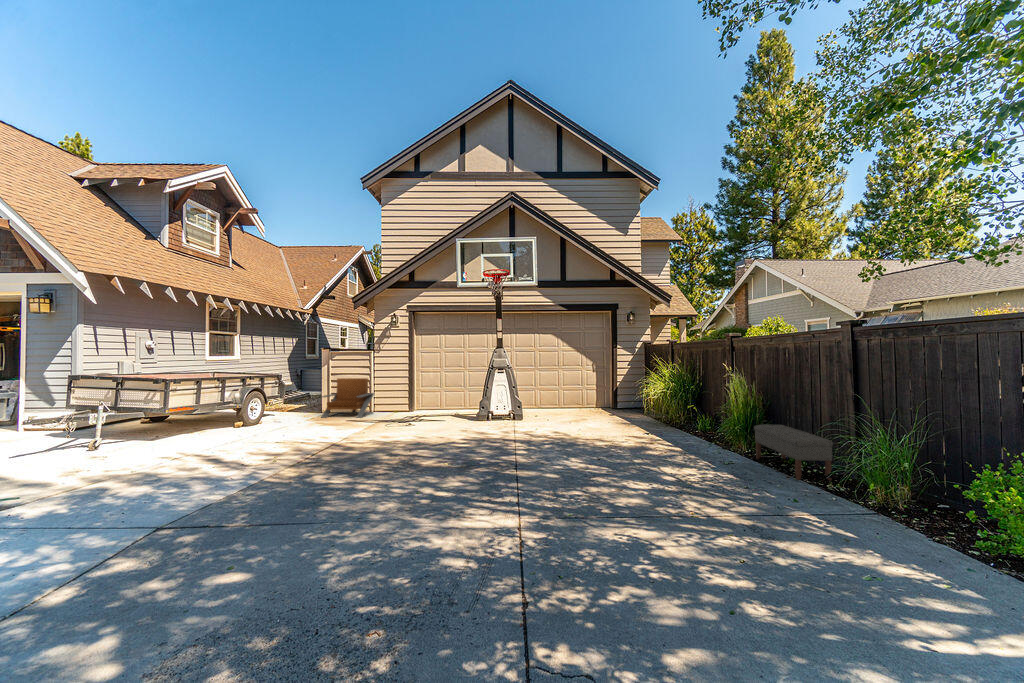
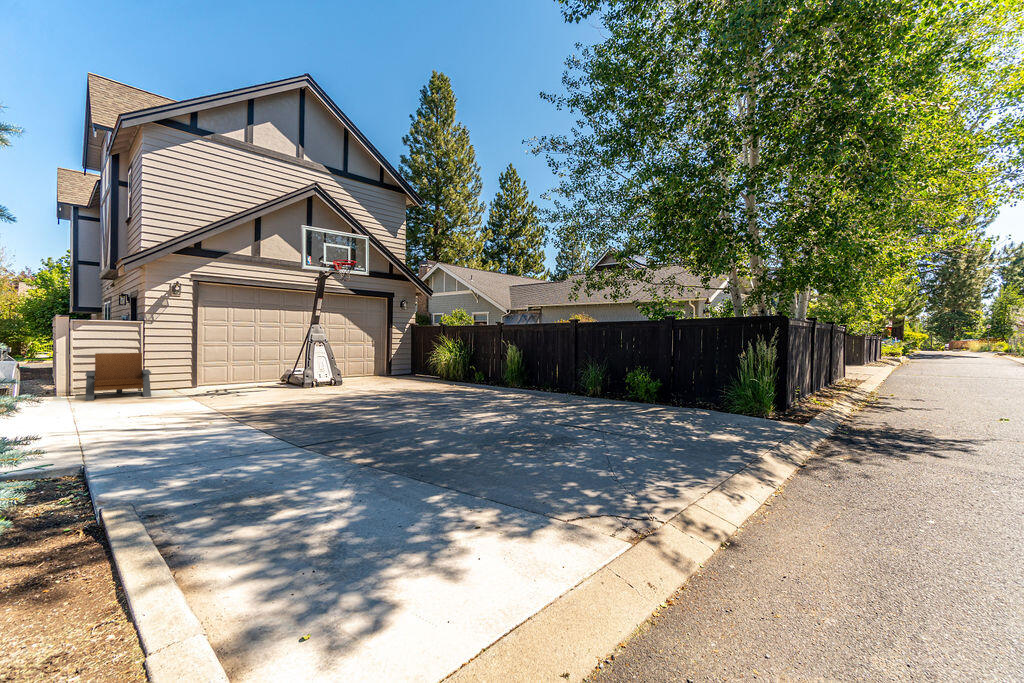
bench: present [754,425,833,480] -> none [519,372,561,396]

